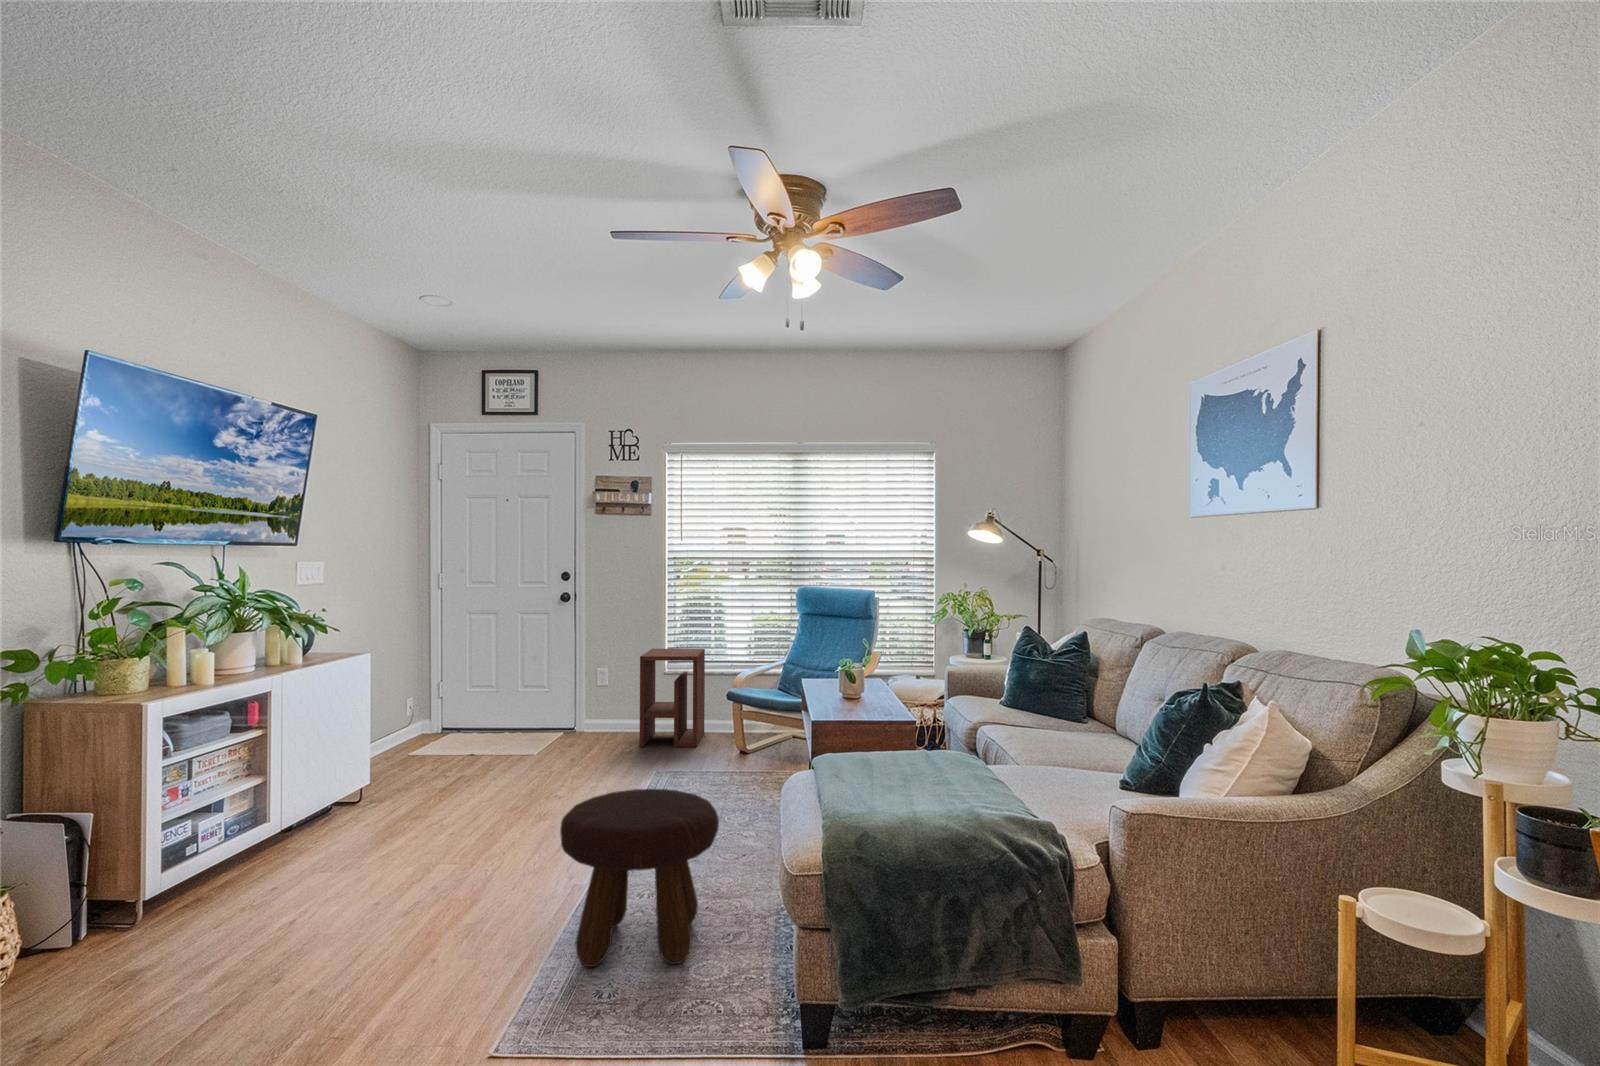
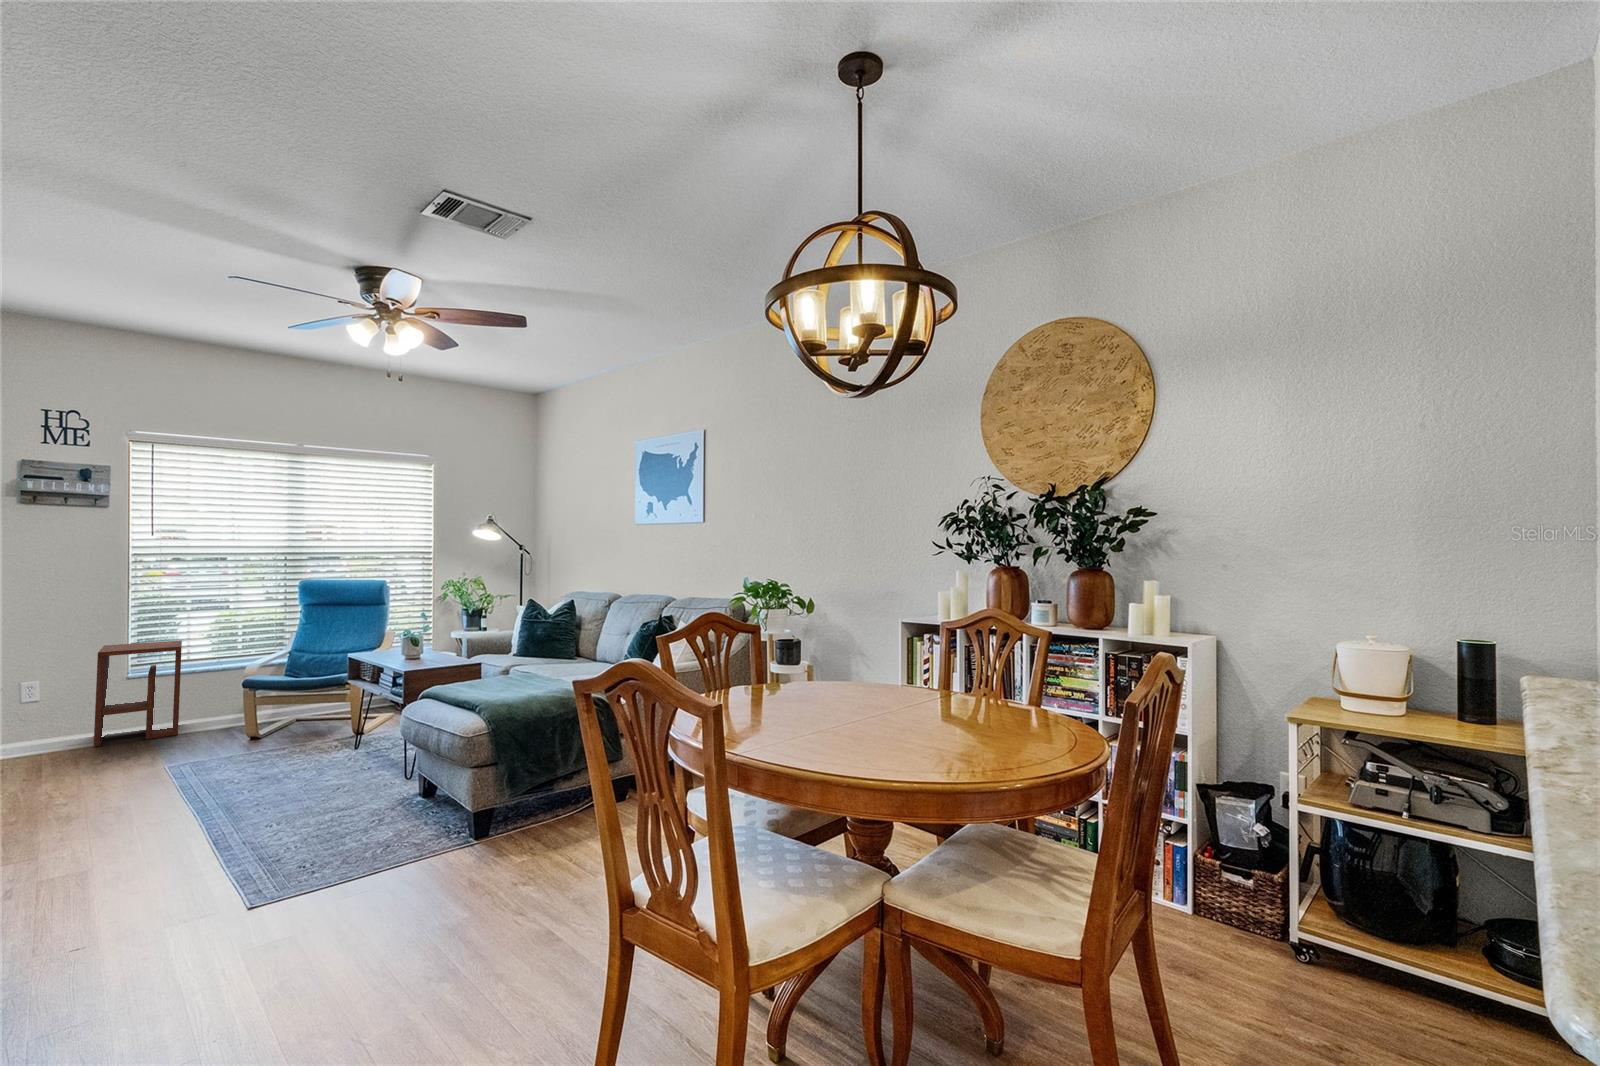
footstool: present [560,789,719,967] -> none [133,739,316,903]

